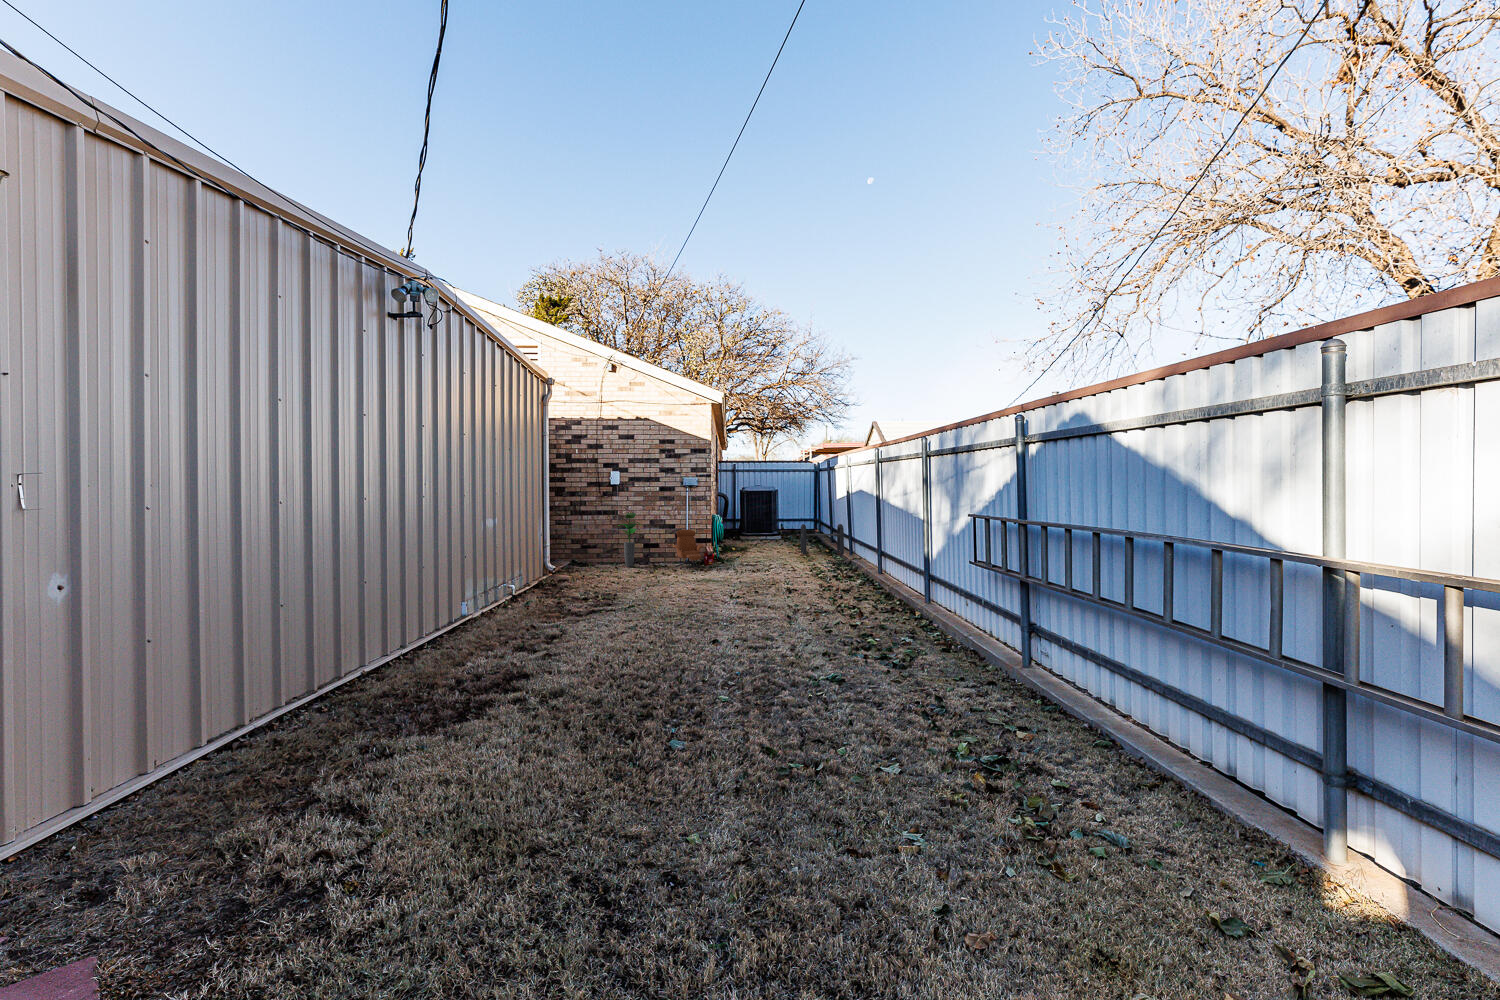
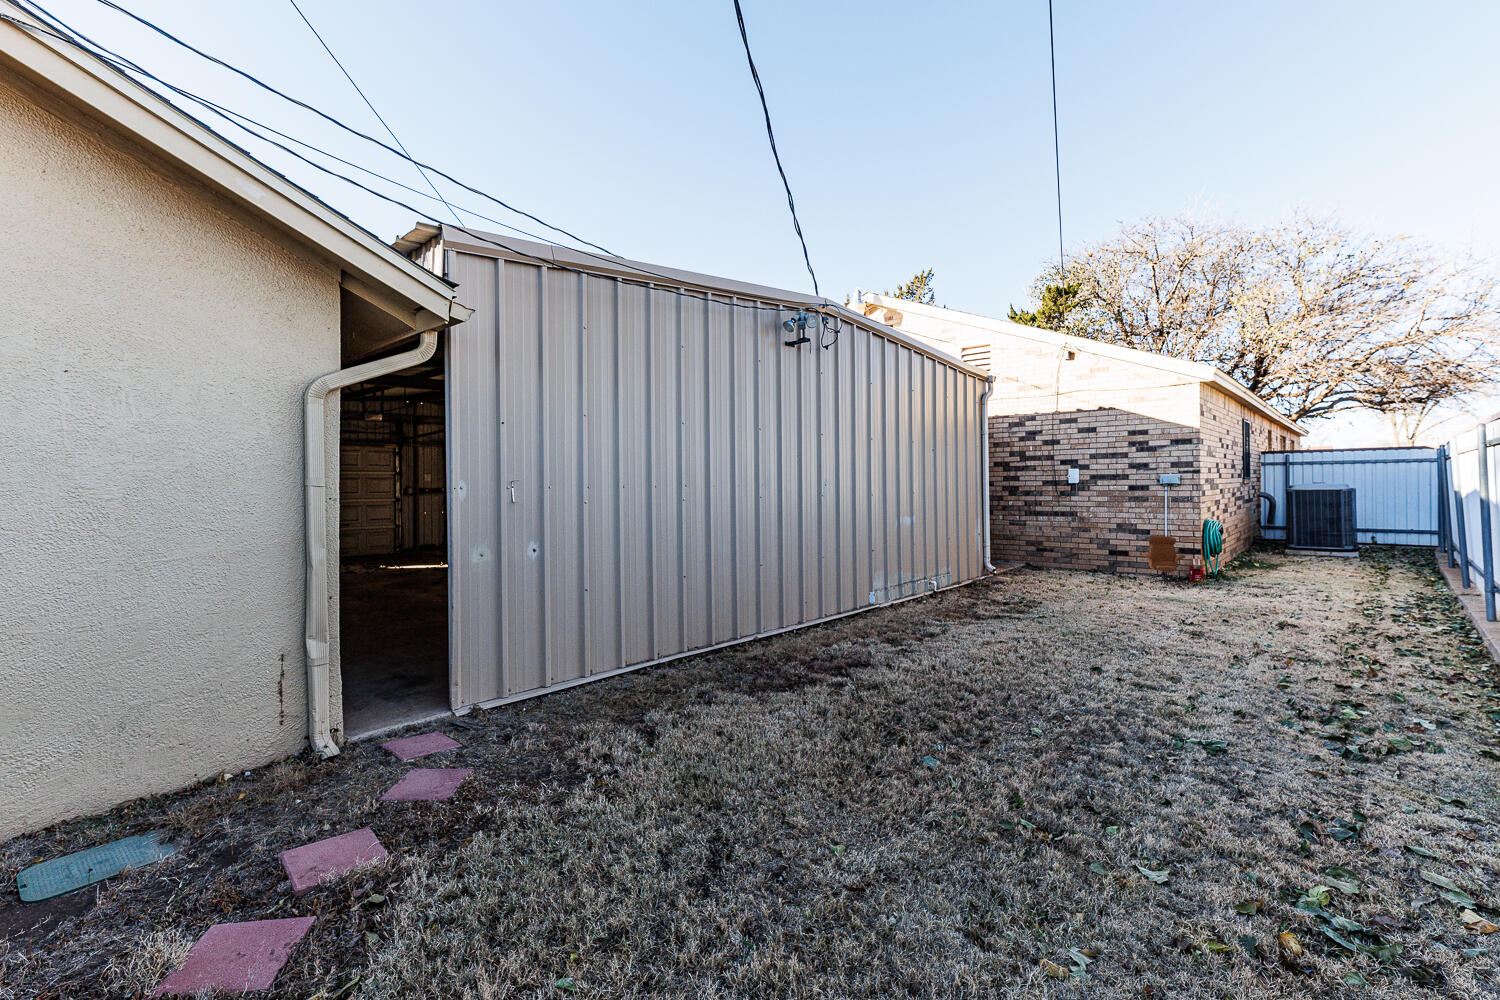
potted plant: present [622,513,641,567] -> none [1073,515,1103,575]
bench: present [801,524,844,555] -> none [1371,537,1458,585]

